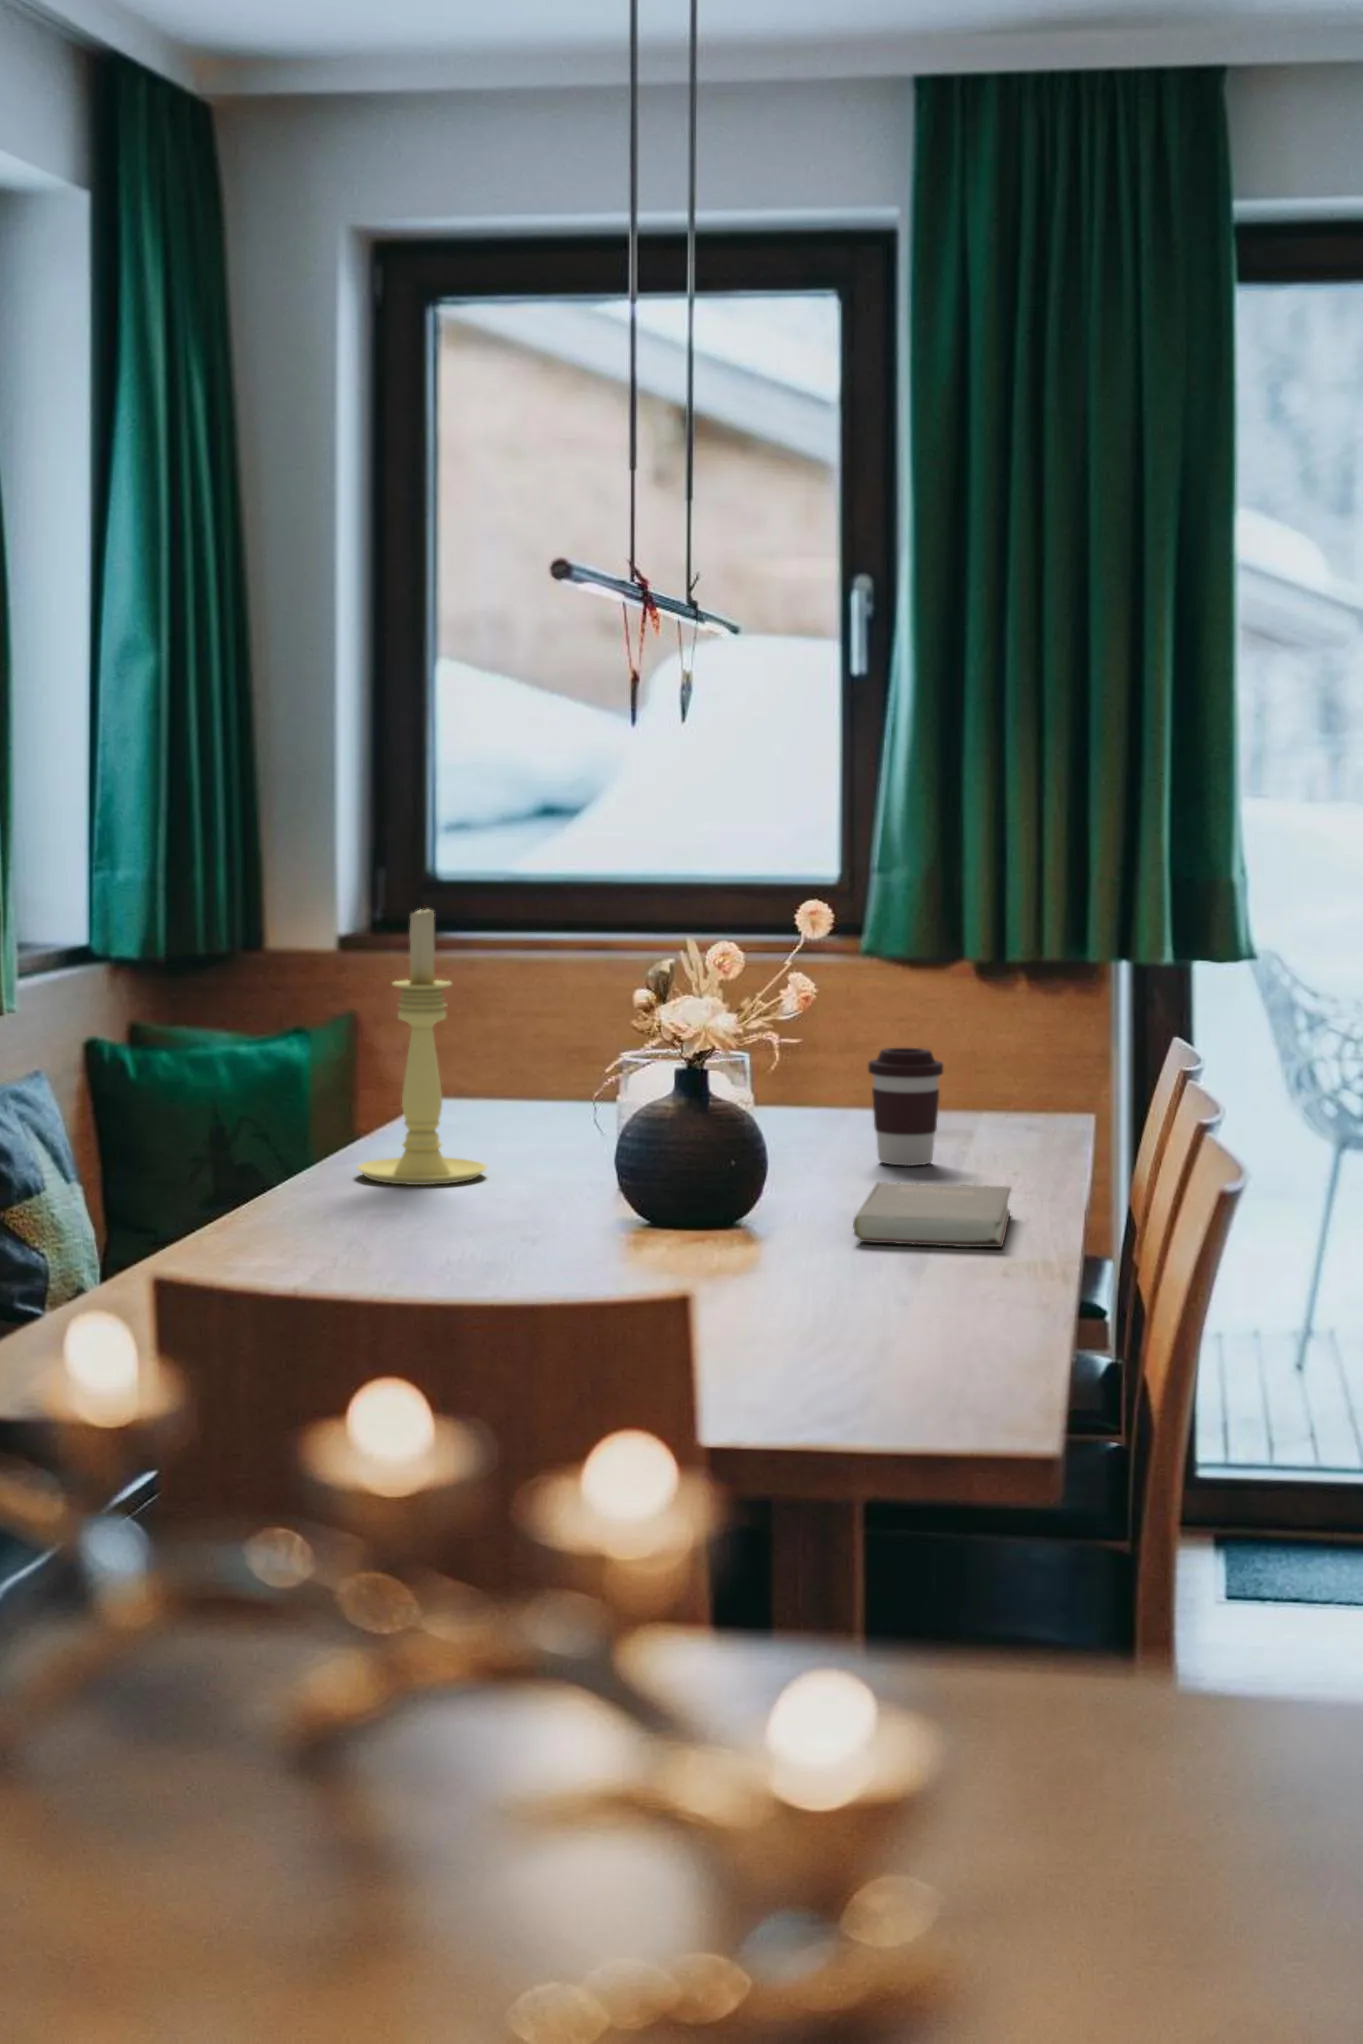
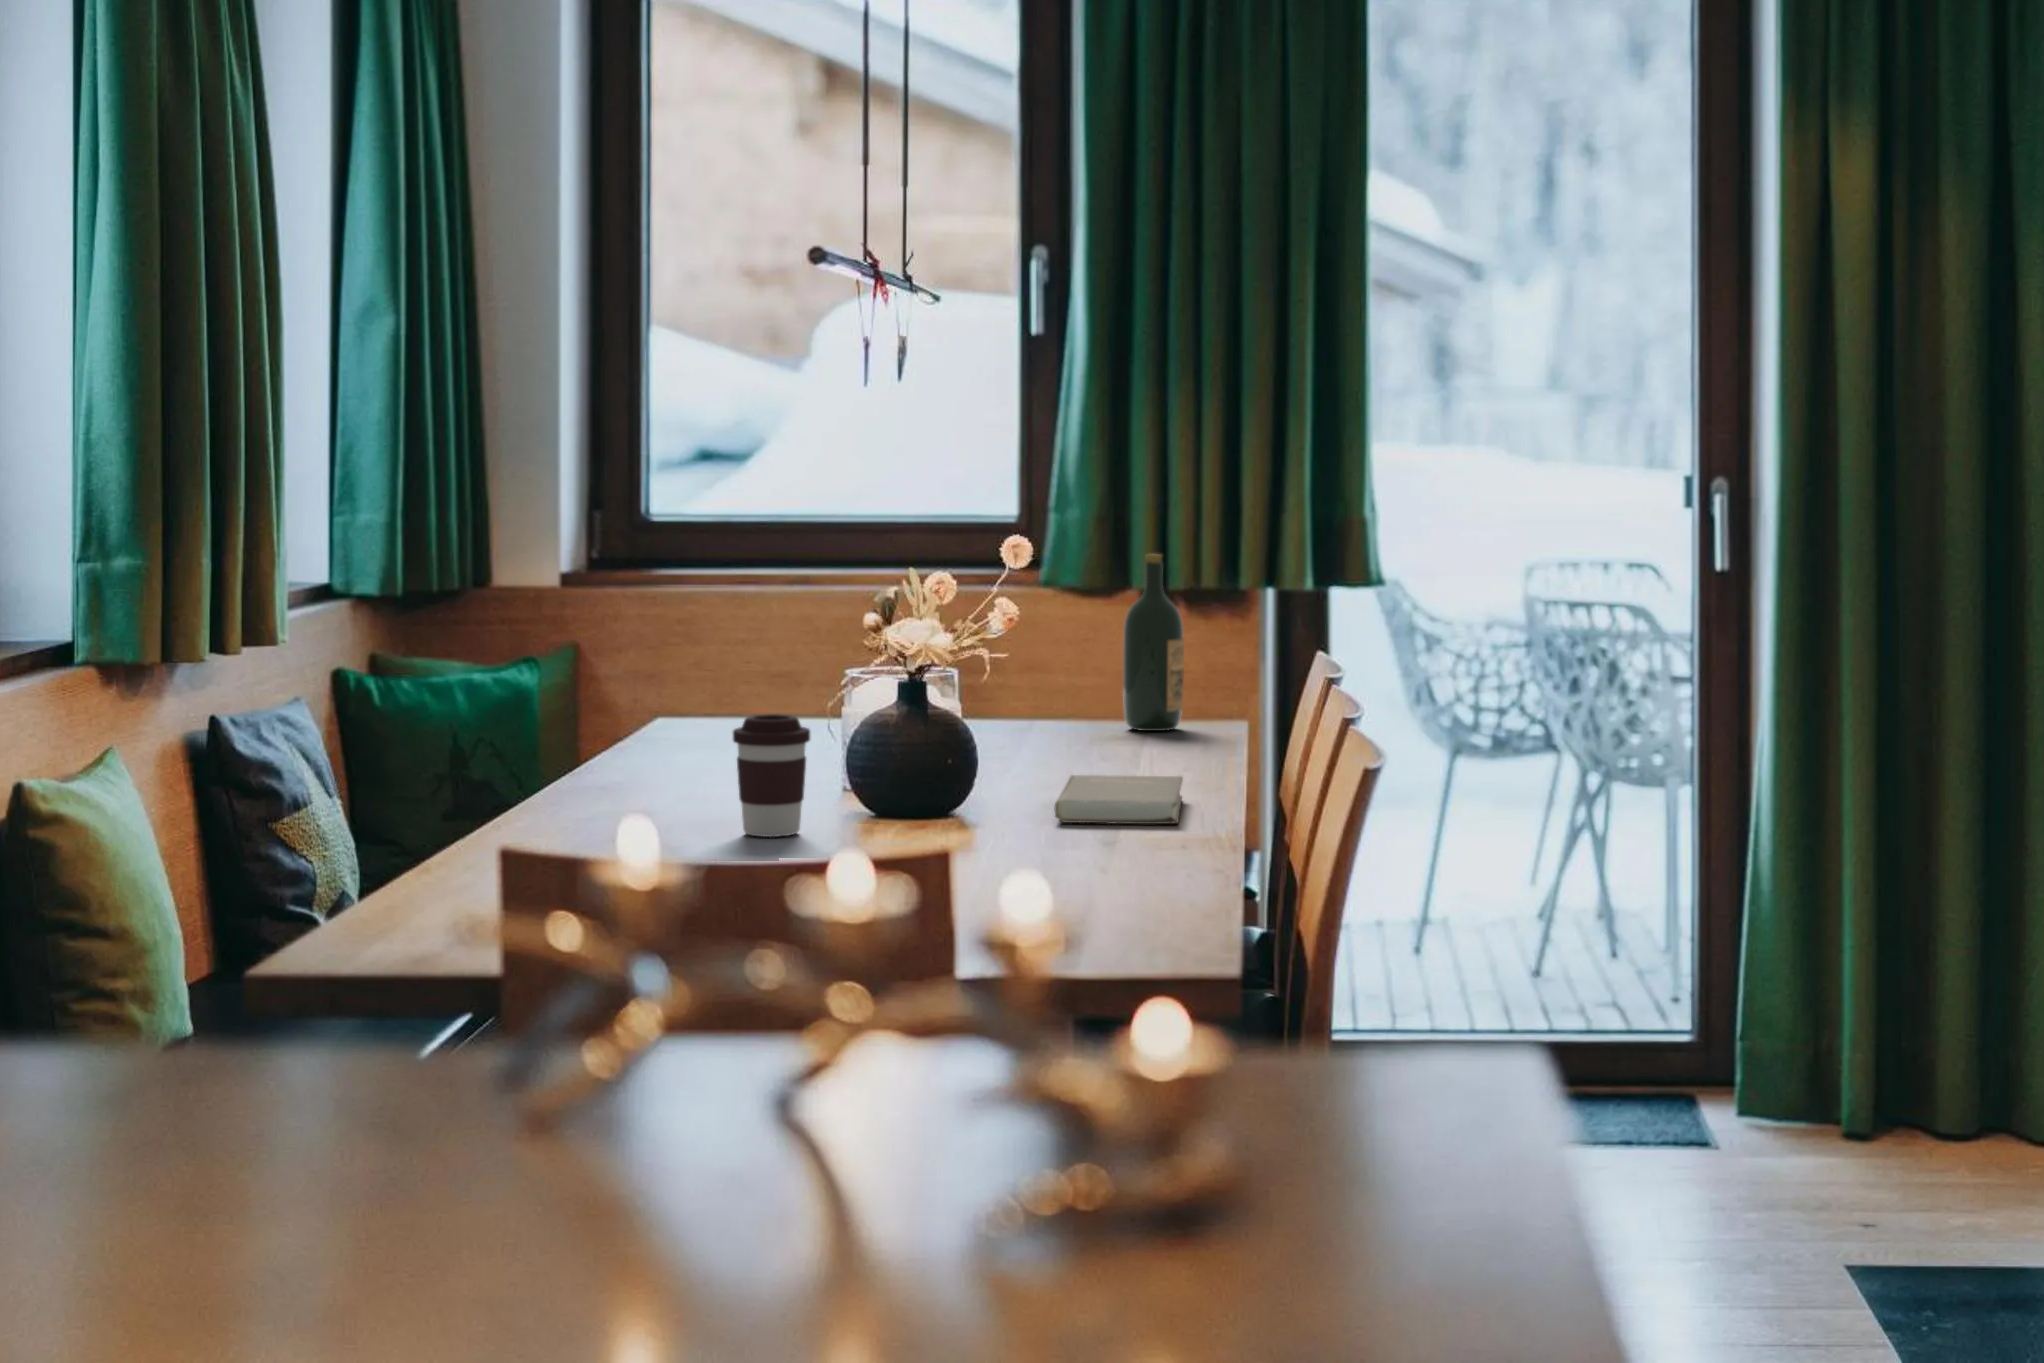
candle holder: present [357,909,487,1185] -> none [614,542,730,787]
wine bottle: none [949,920,1019,1124] -> present [1123,554,1184,731]
coffee cup: present [868,1048,943,1166] -> present [733,714,810,837]

